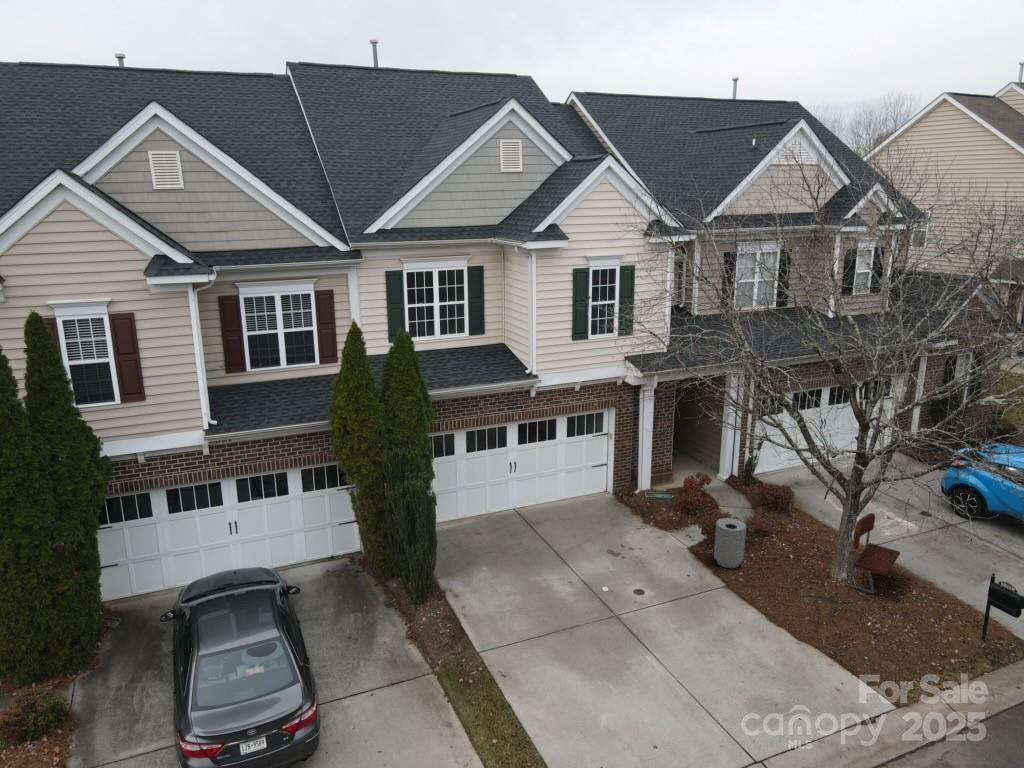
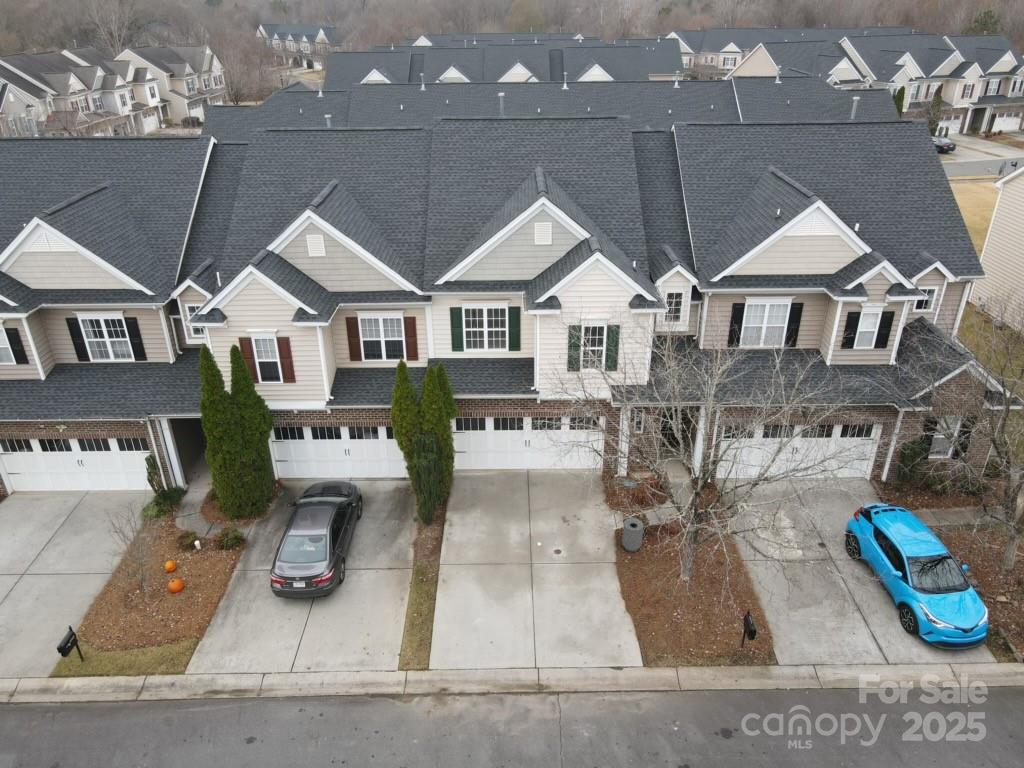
bench: present [848,513,900,594] -> none [694,544,739,597]

